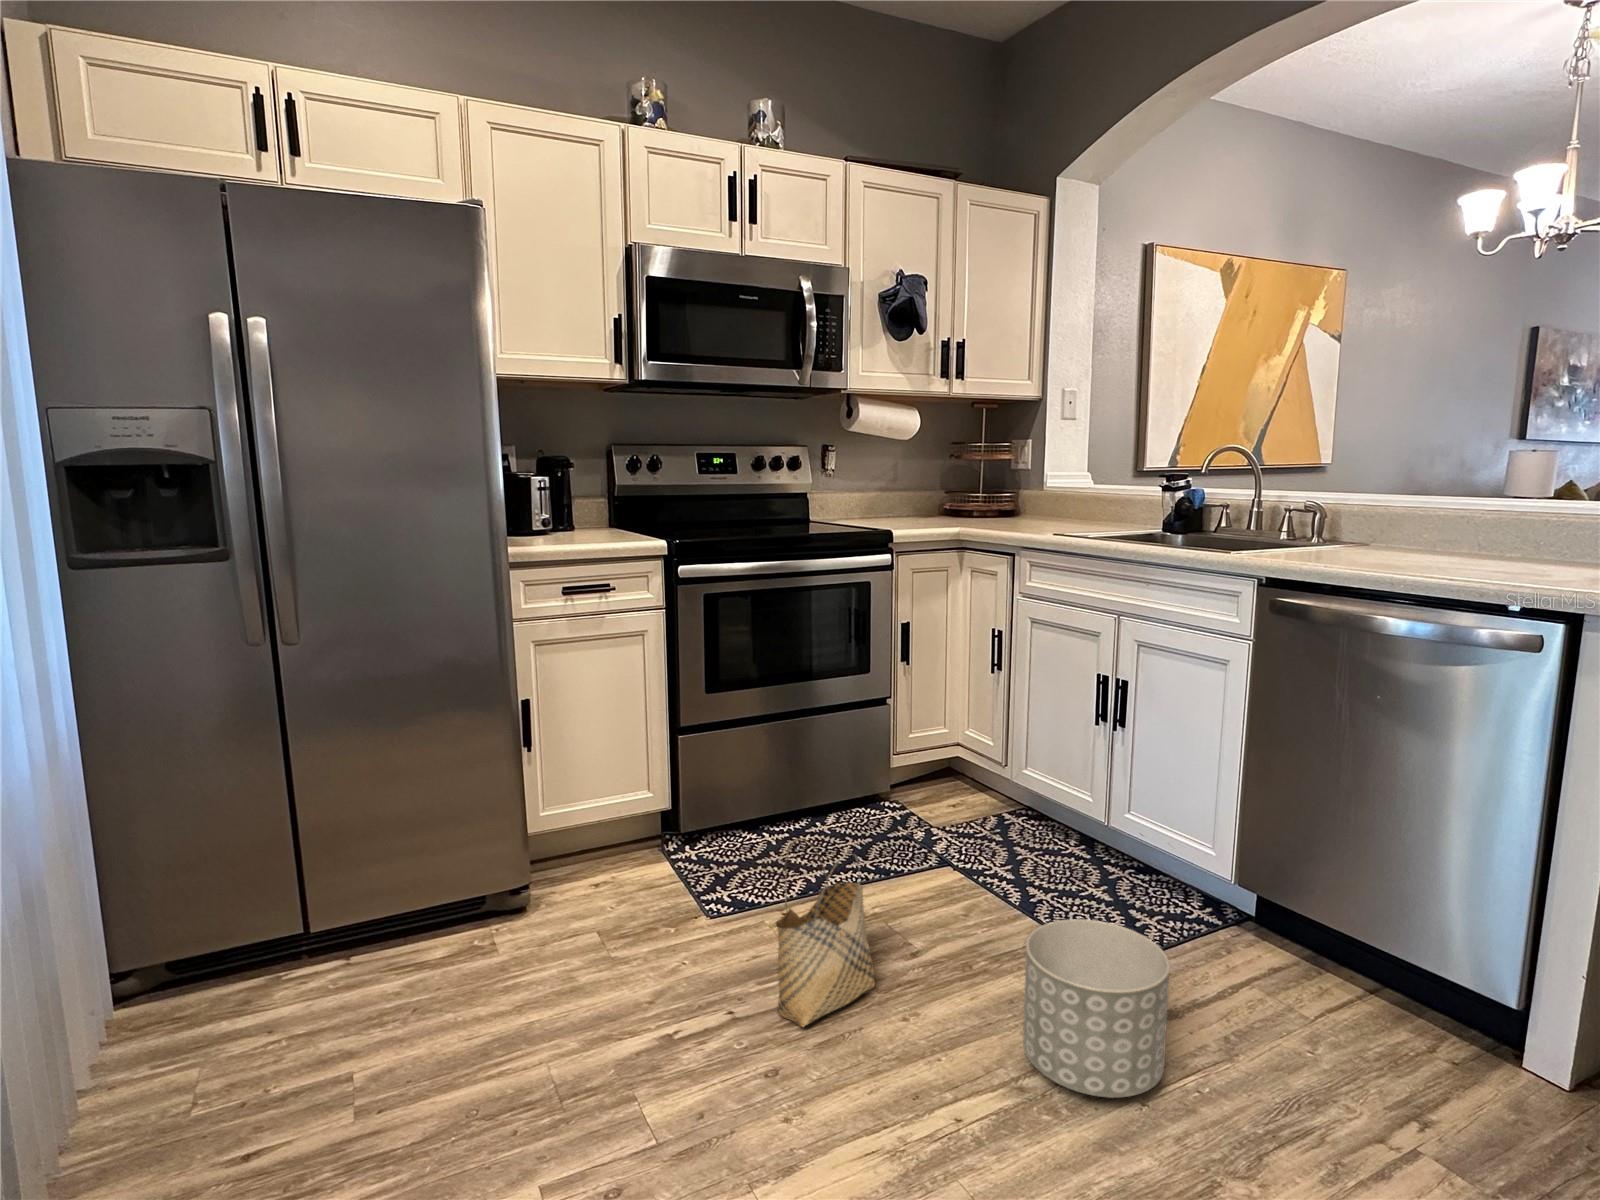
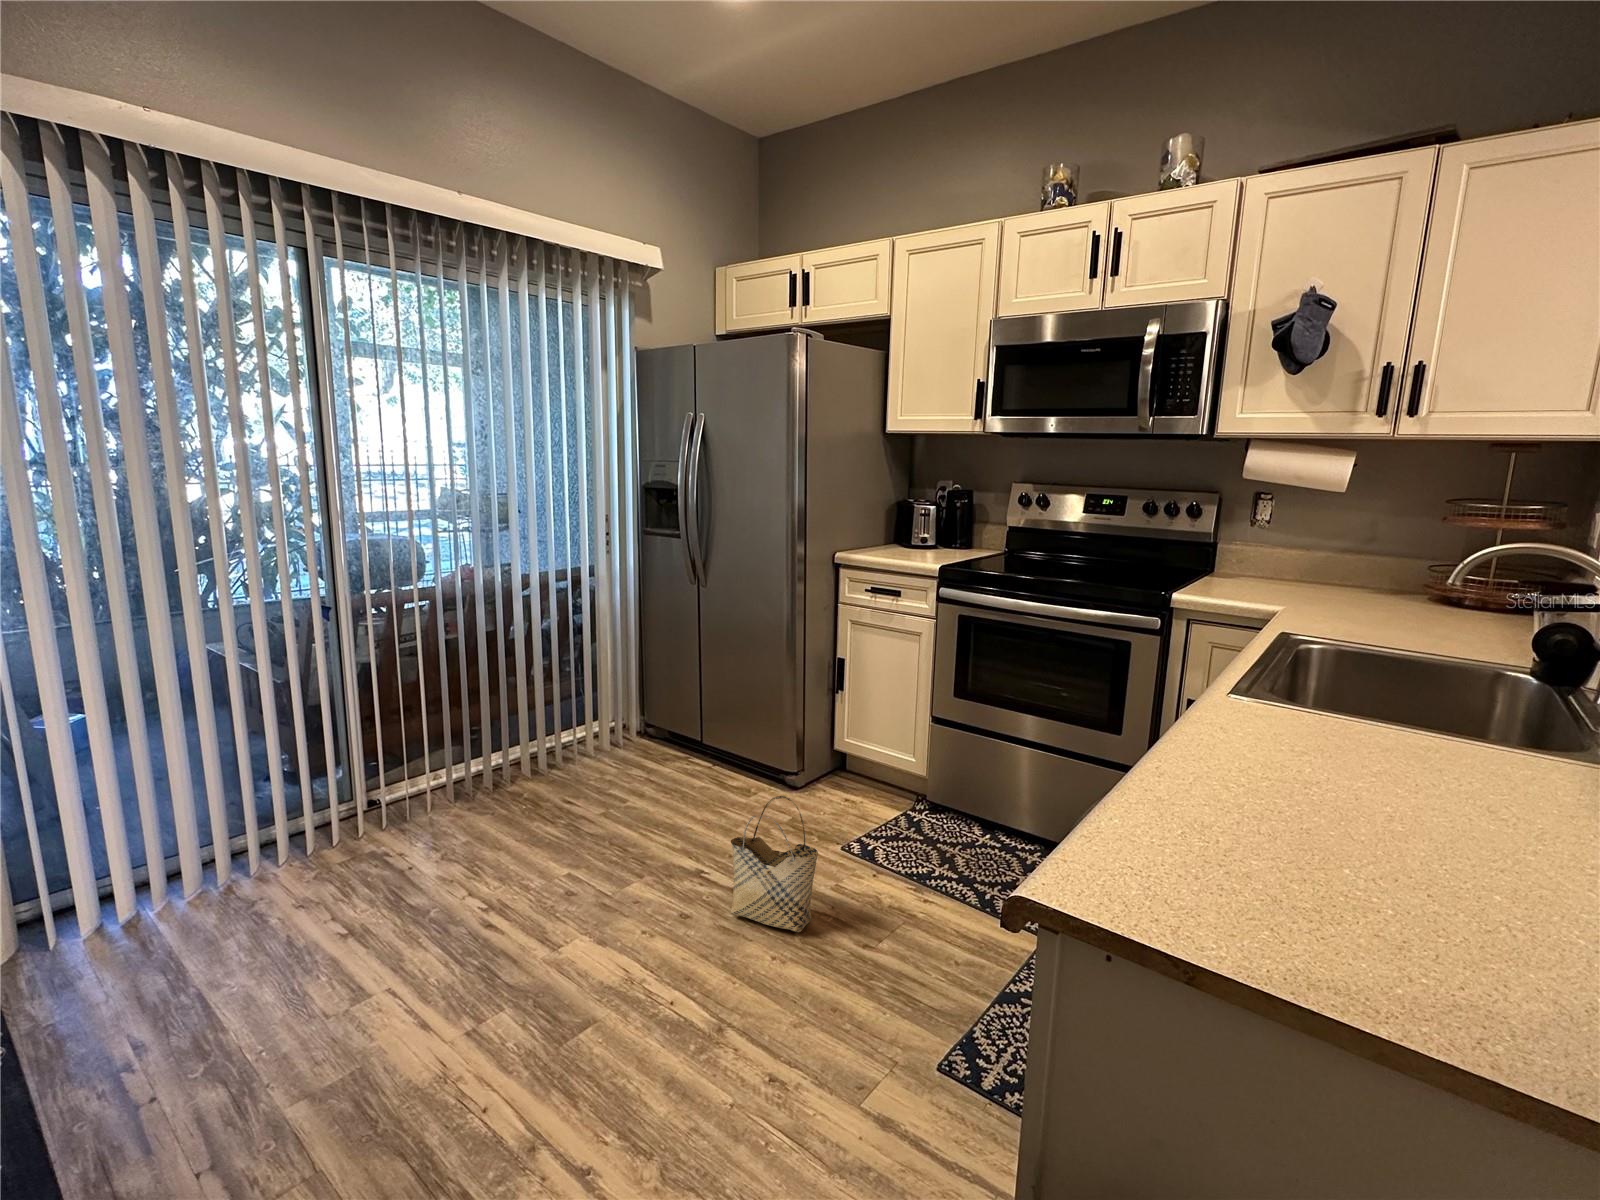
planter: present [1023,919,1170,1098] -> none [701,936,820,1104]

